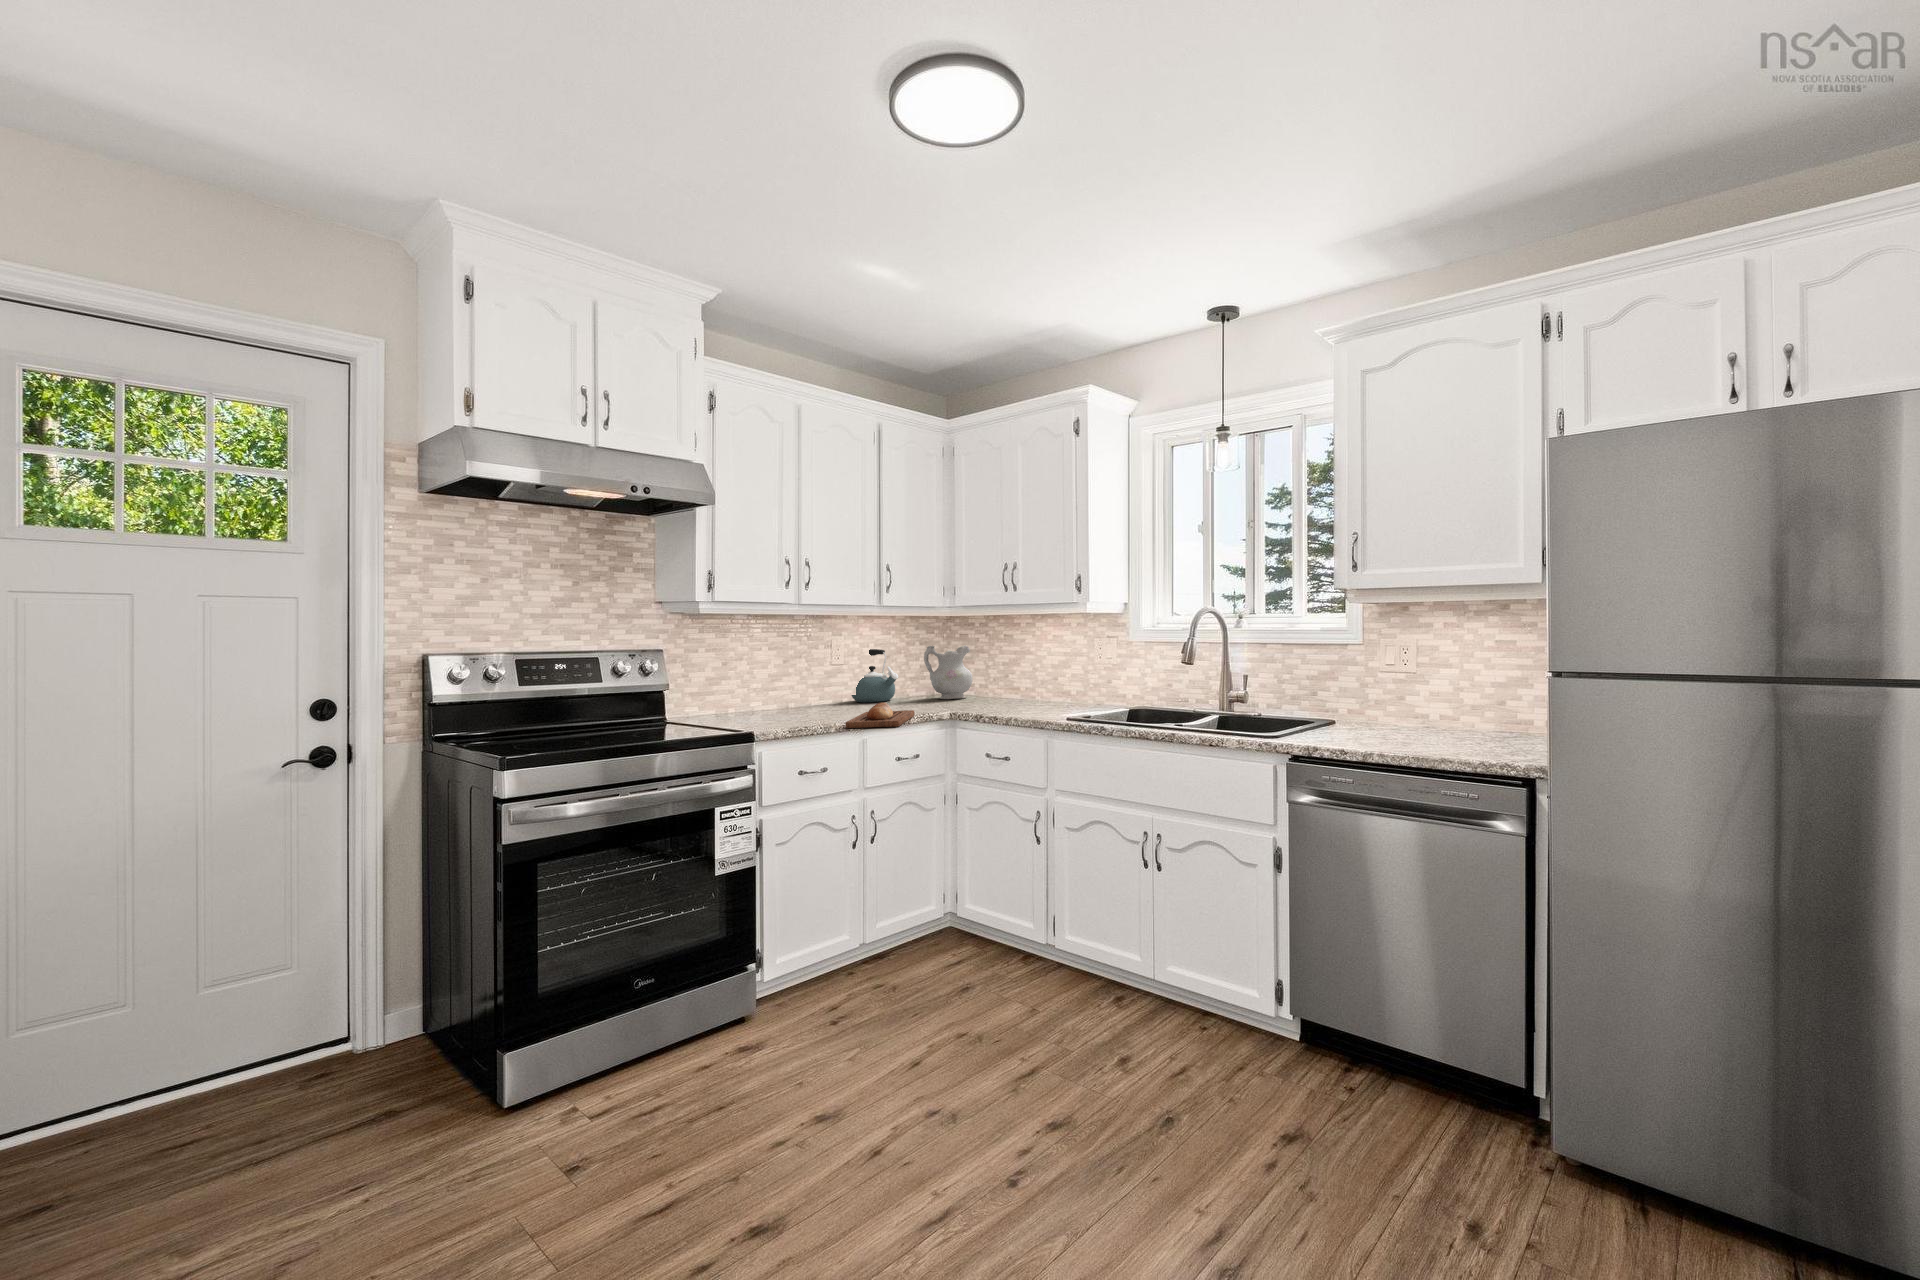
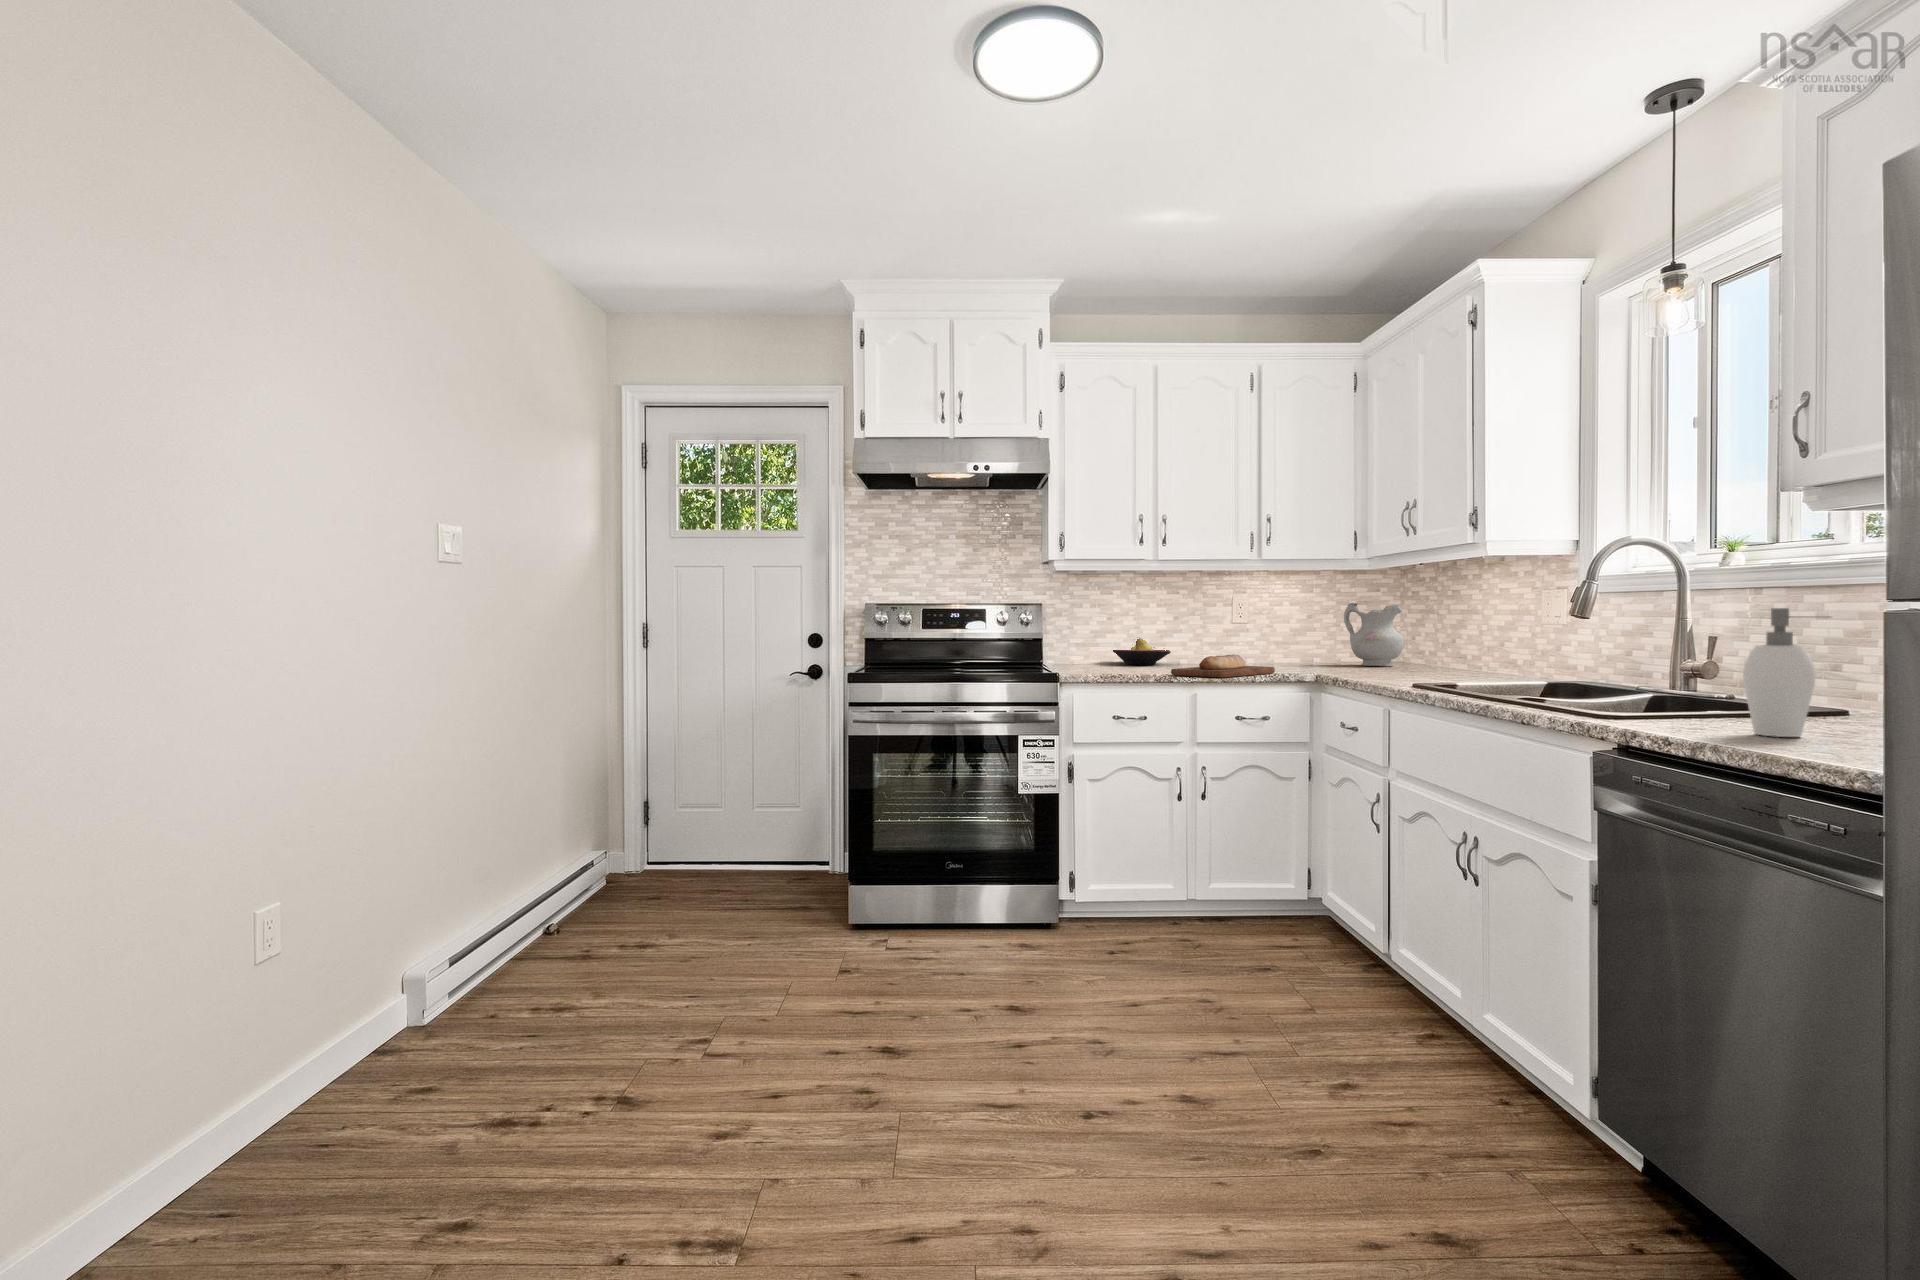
kettle: present [851,649,898,702] -> none [1262,605,1314,663]
soap dispenser: none [1357,662,1405,742] -> present [1743,608,1825,737]
fruit bowl: none [722,690,790,718] -> present [1113,638,1171,665]

